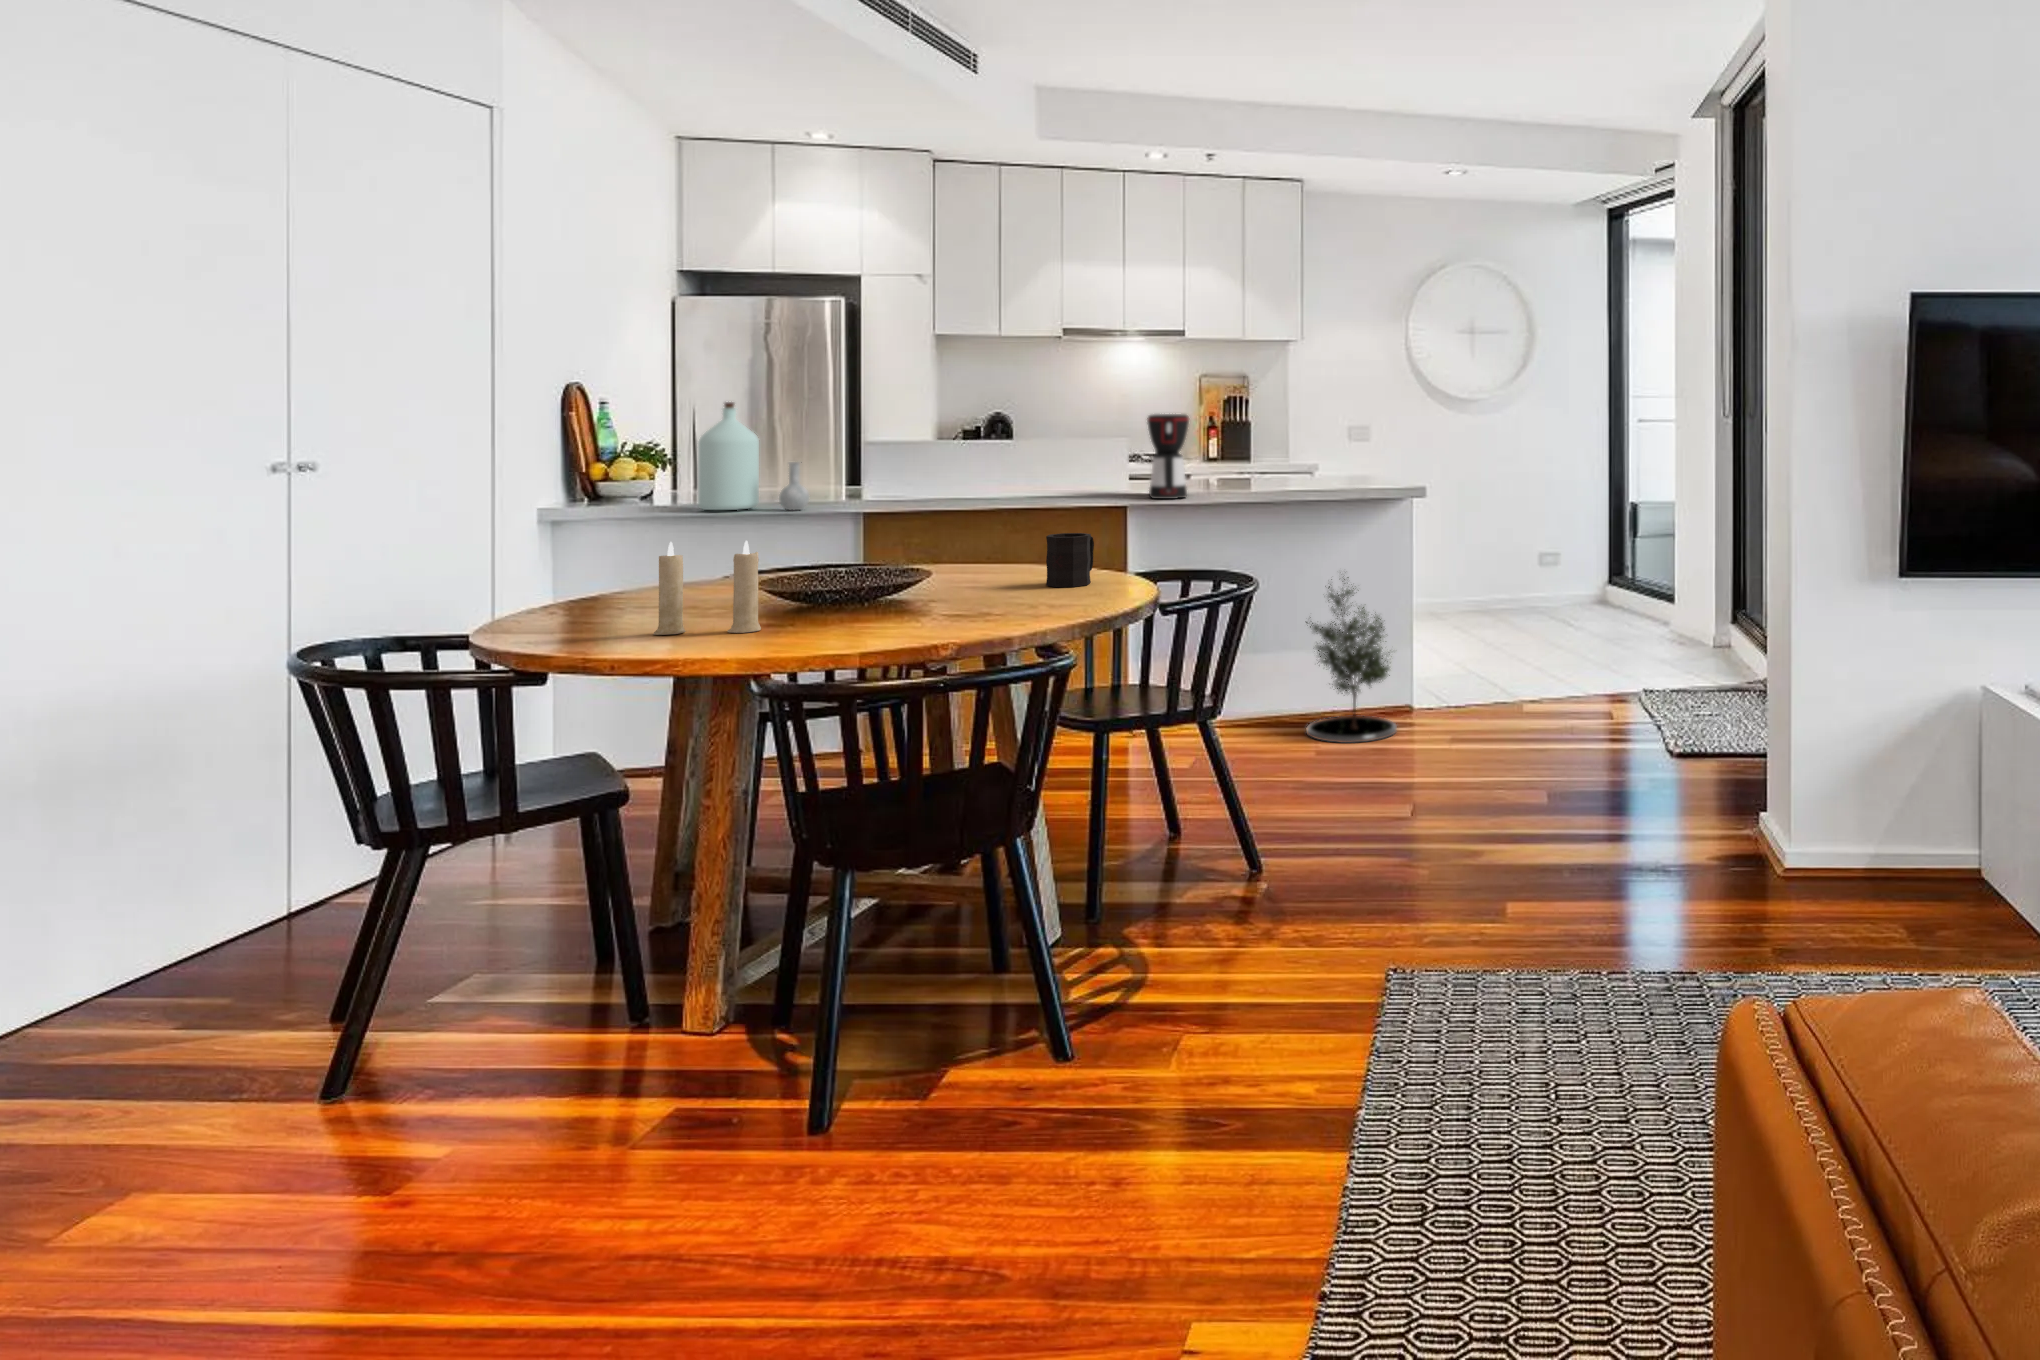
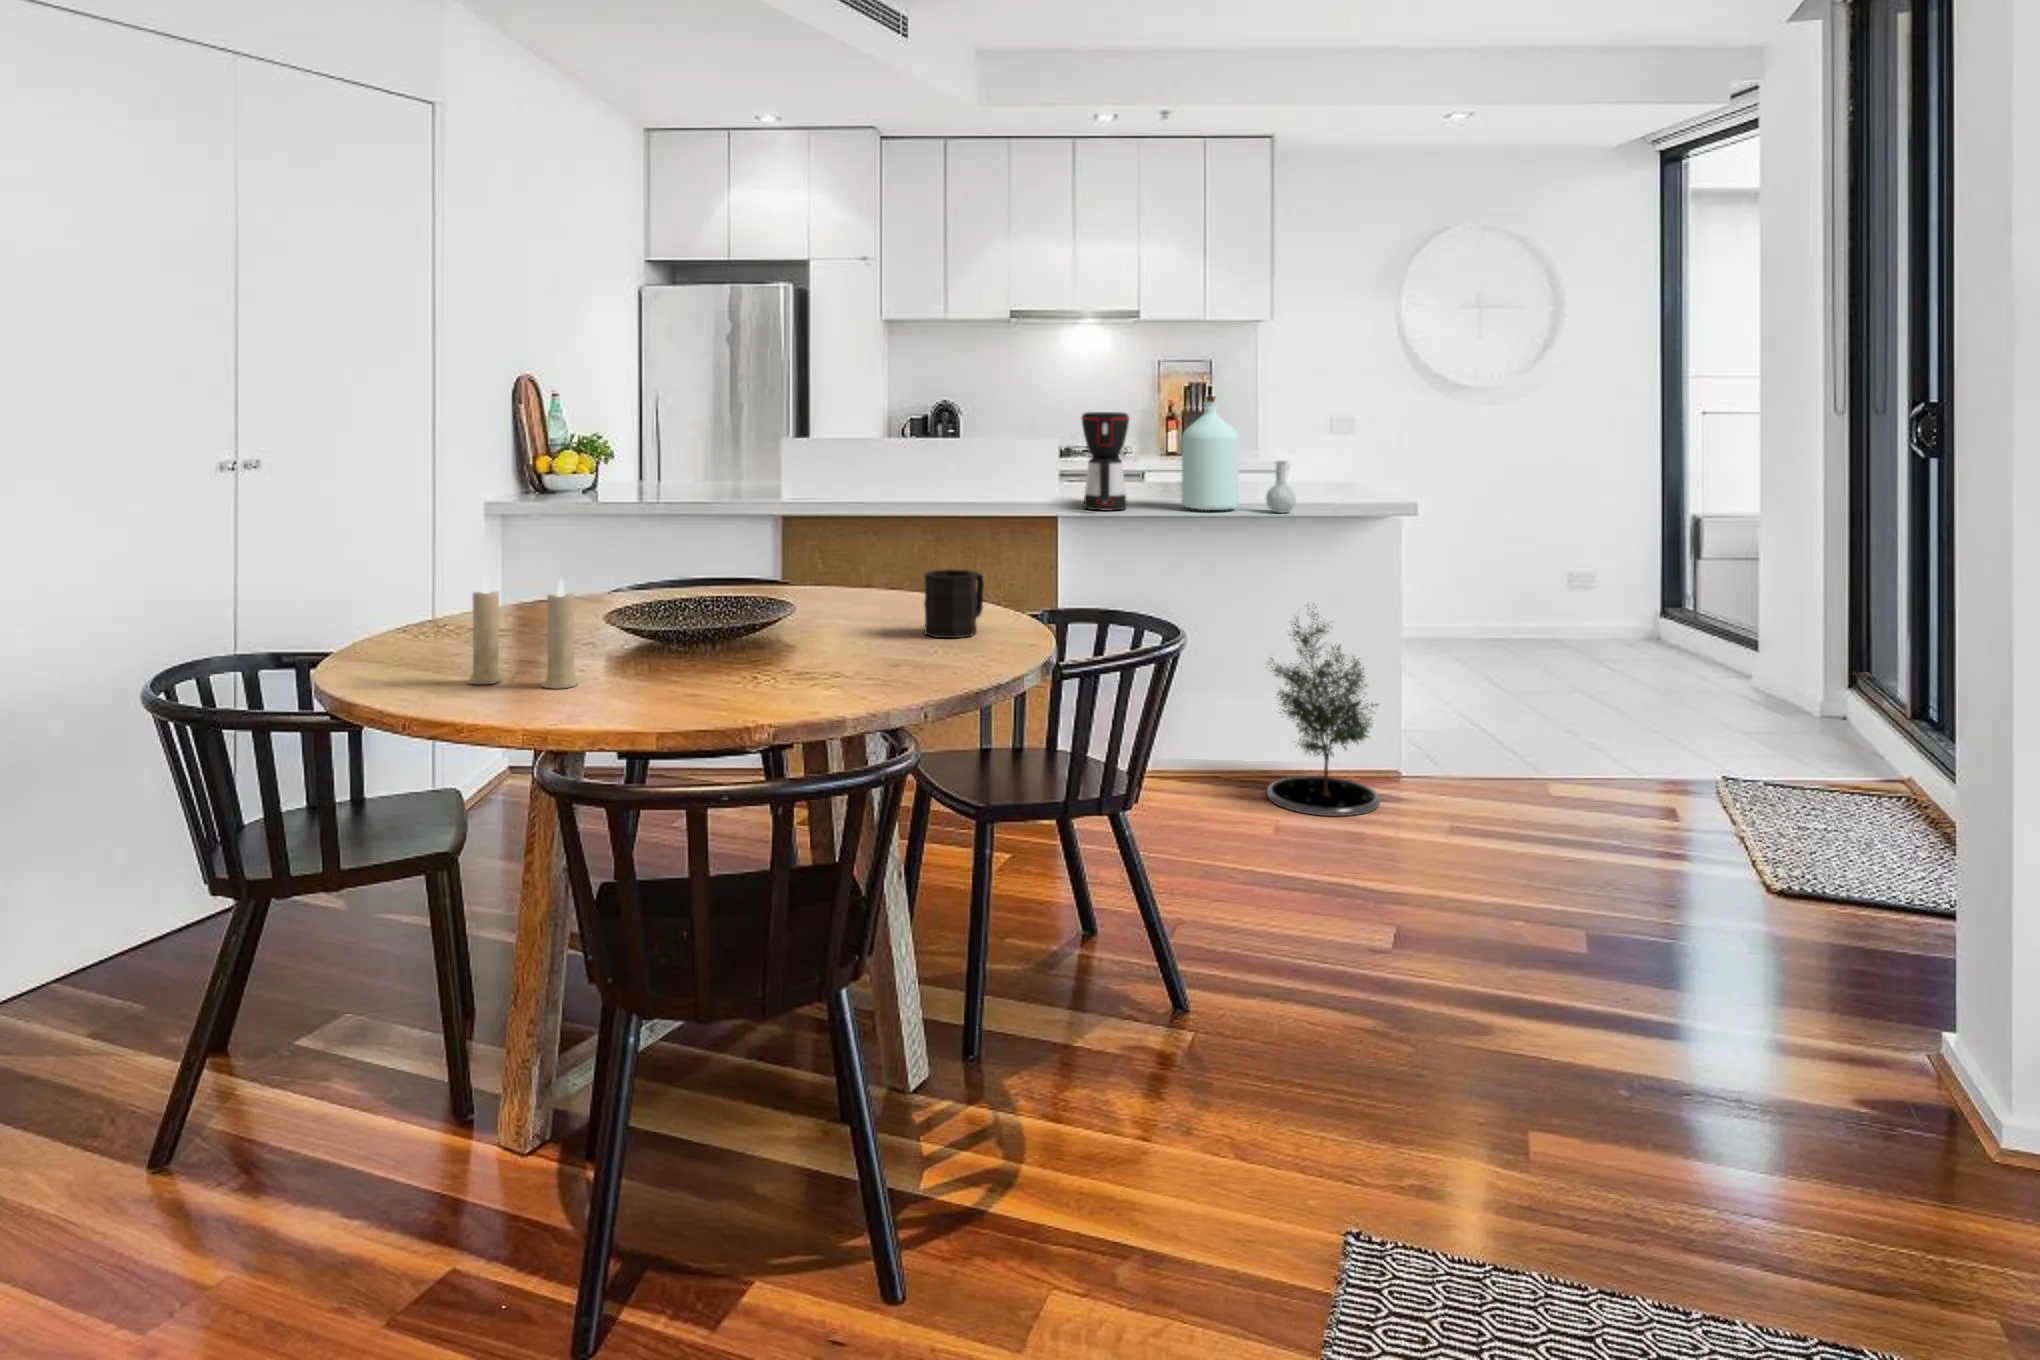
bottle: present [698,402,809,510] -> present [1182,396,1296,513]

